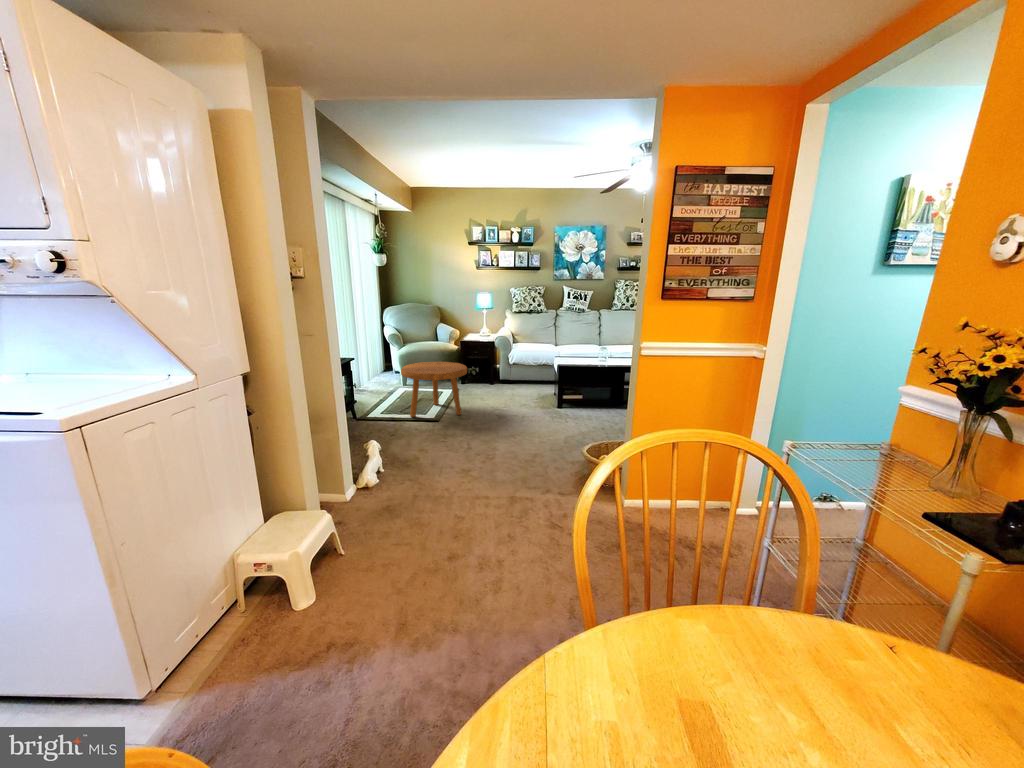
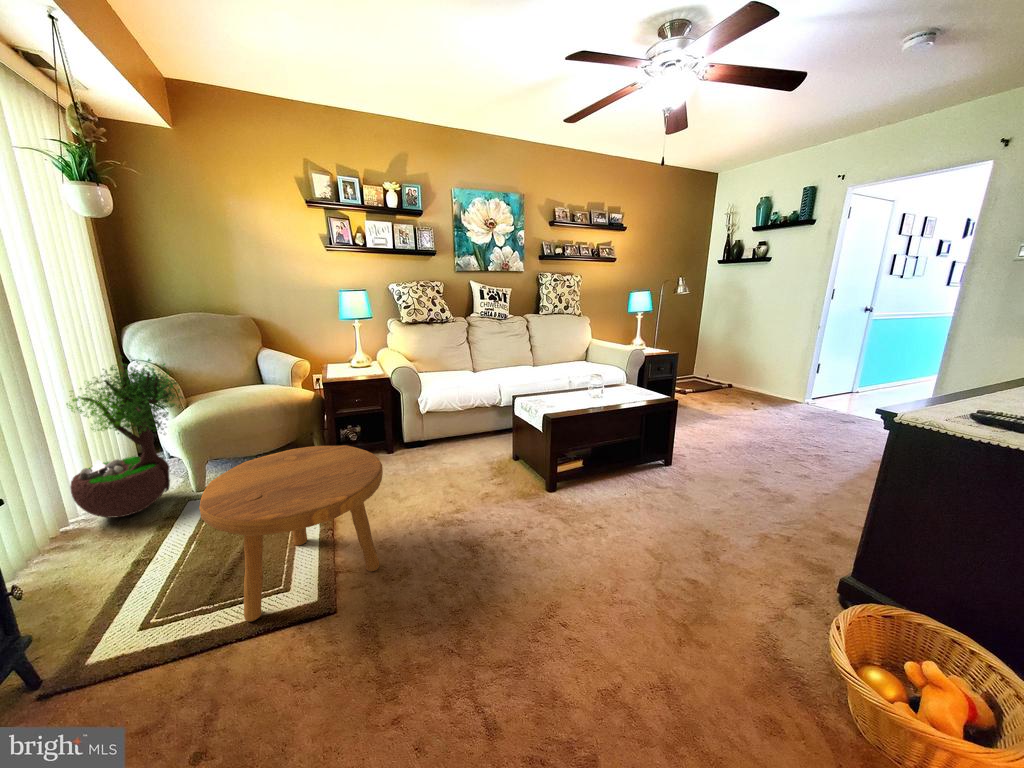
potted tree: none [363,318,403,388] -> present [67,356,183,518]

